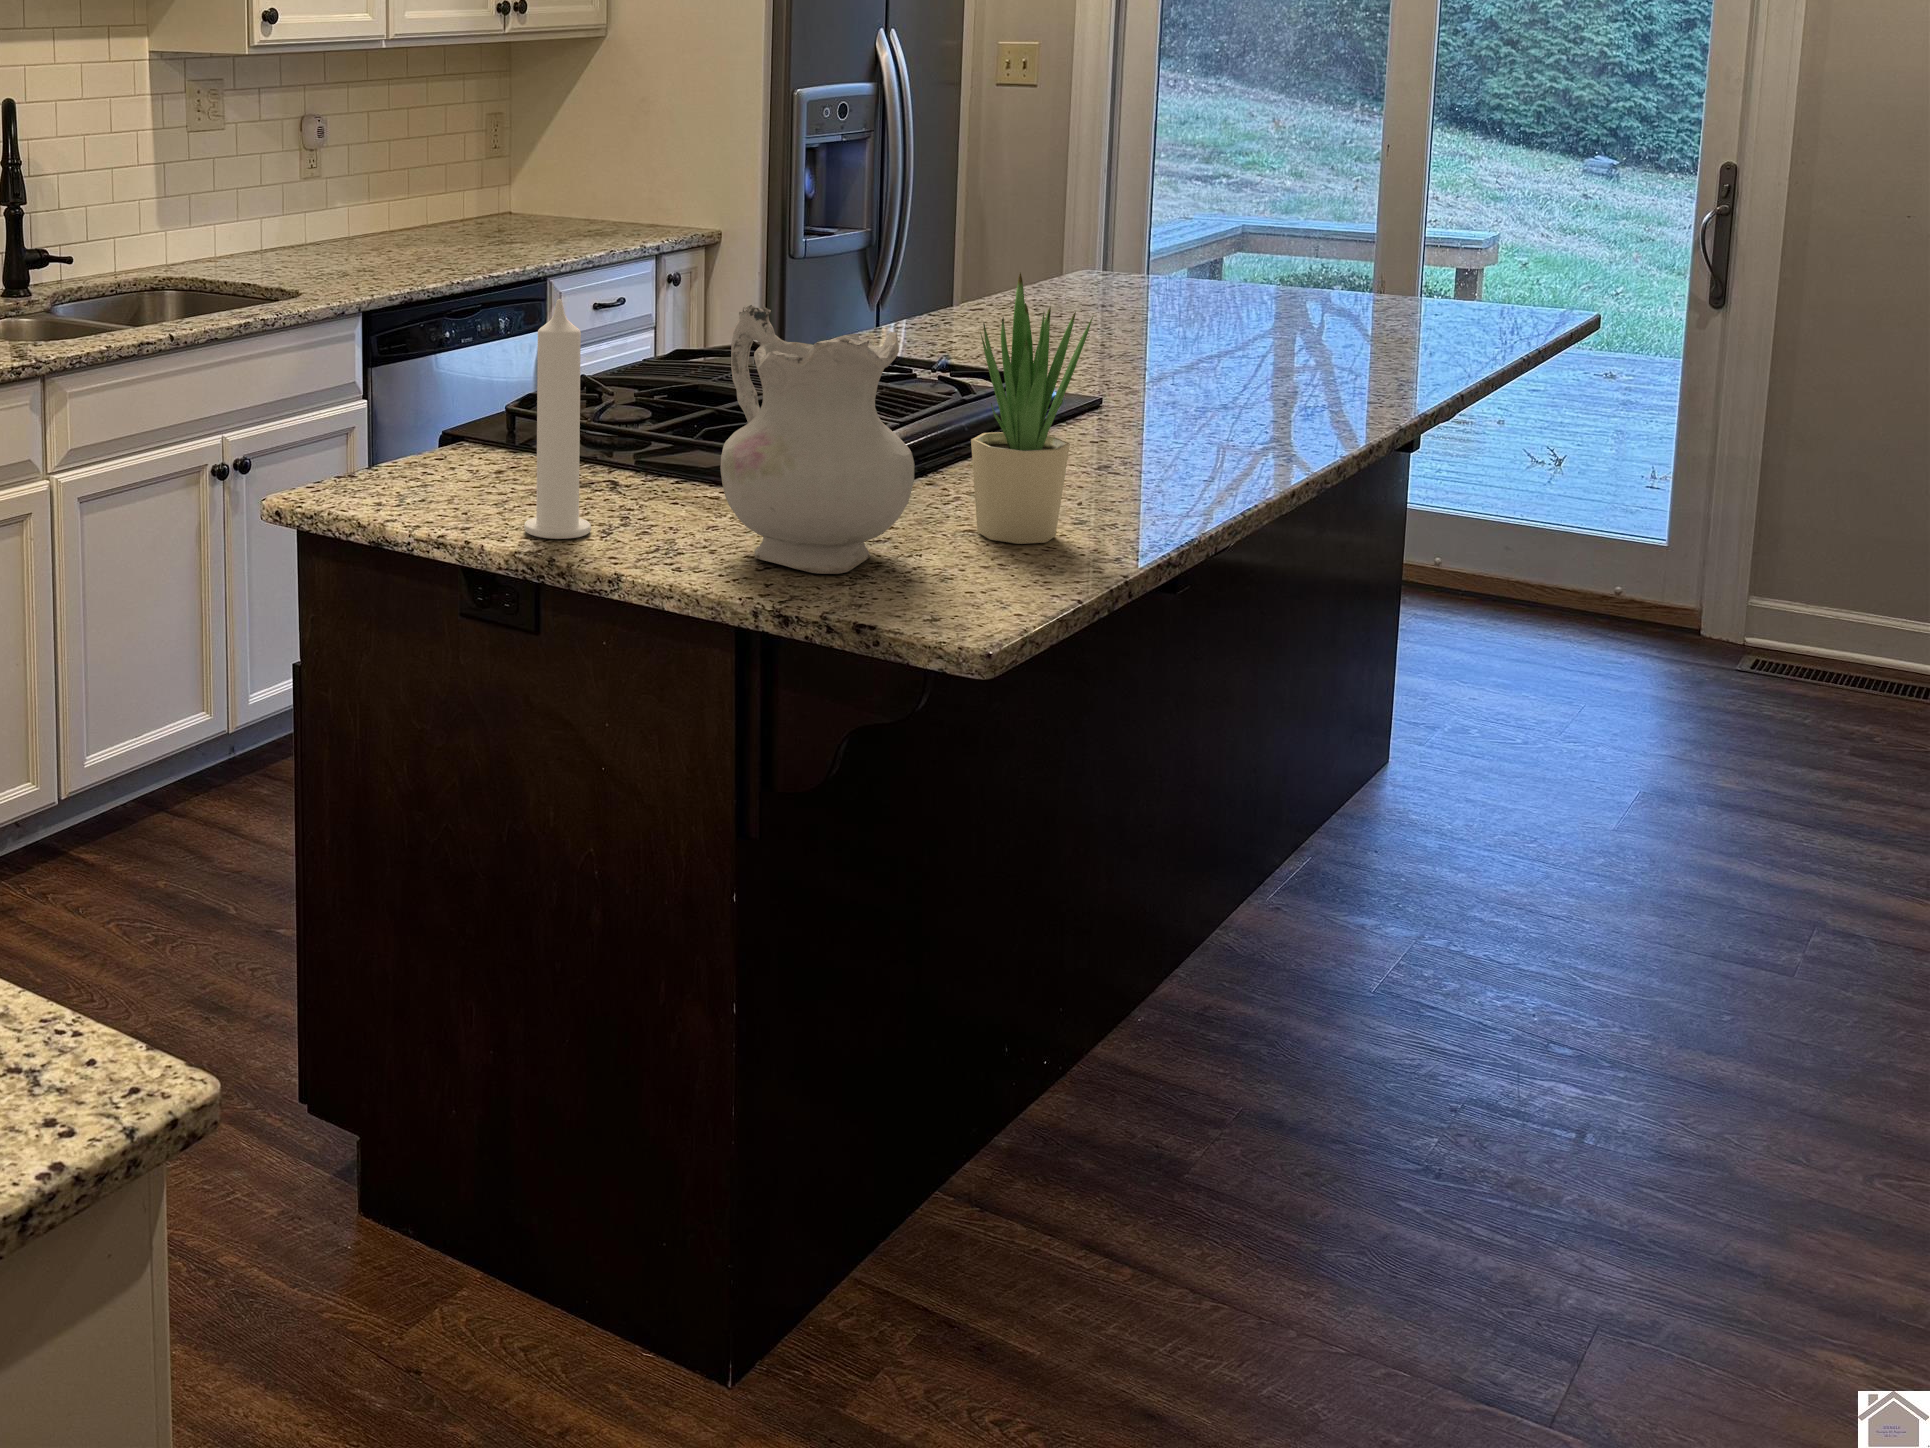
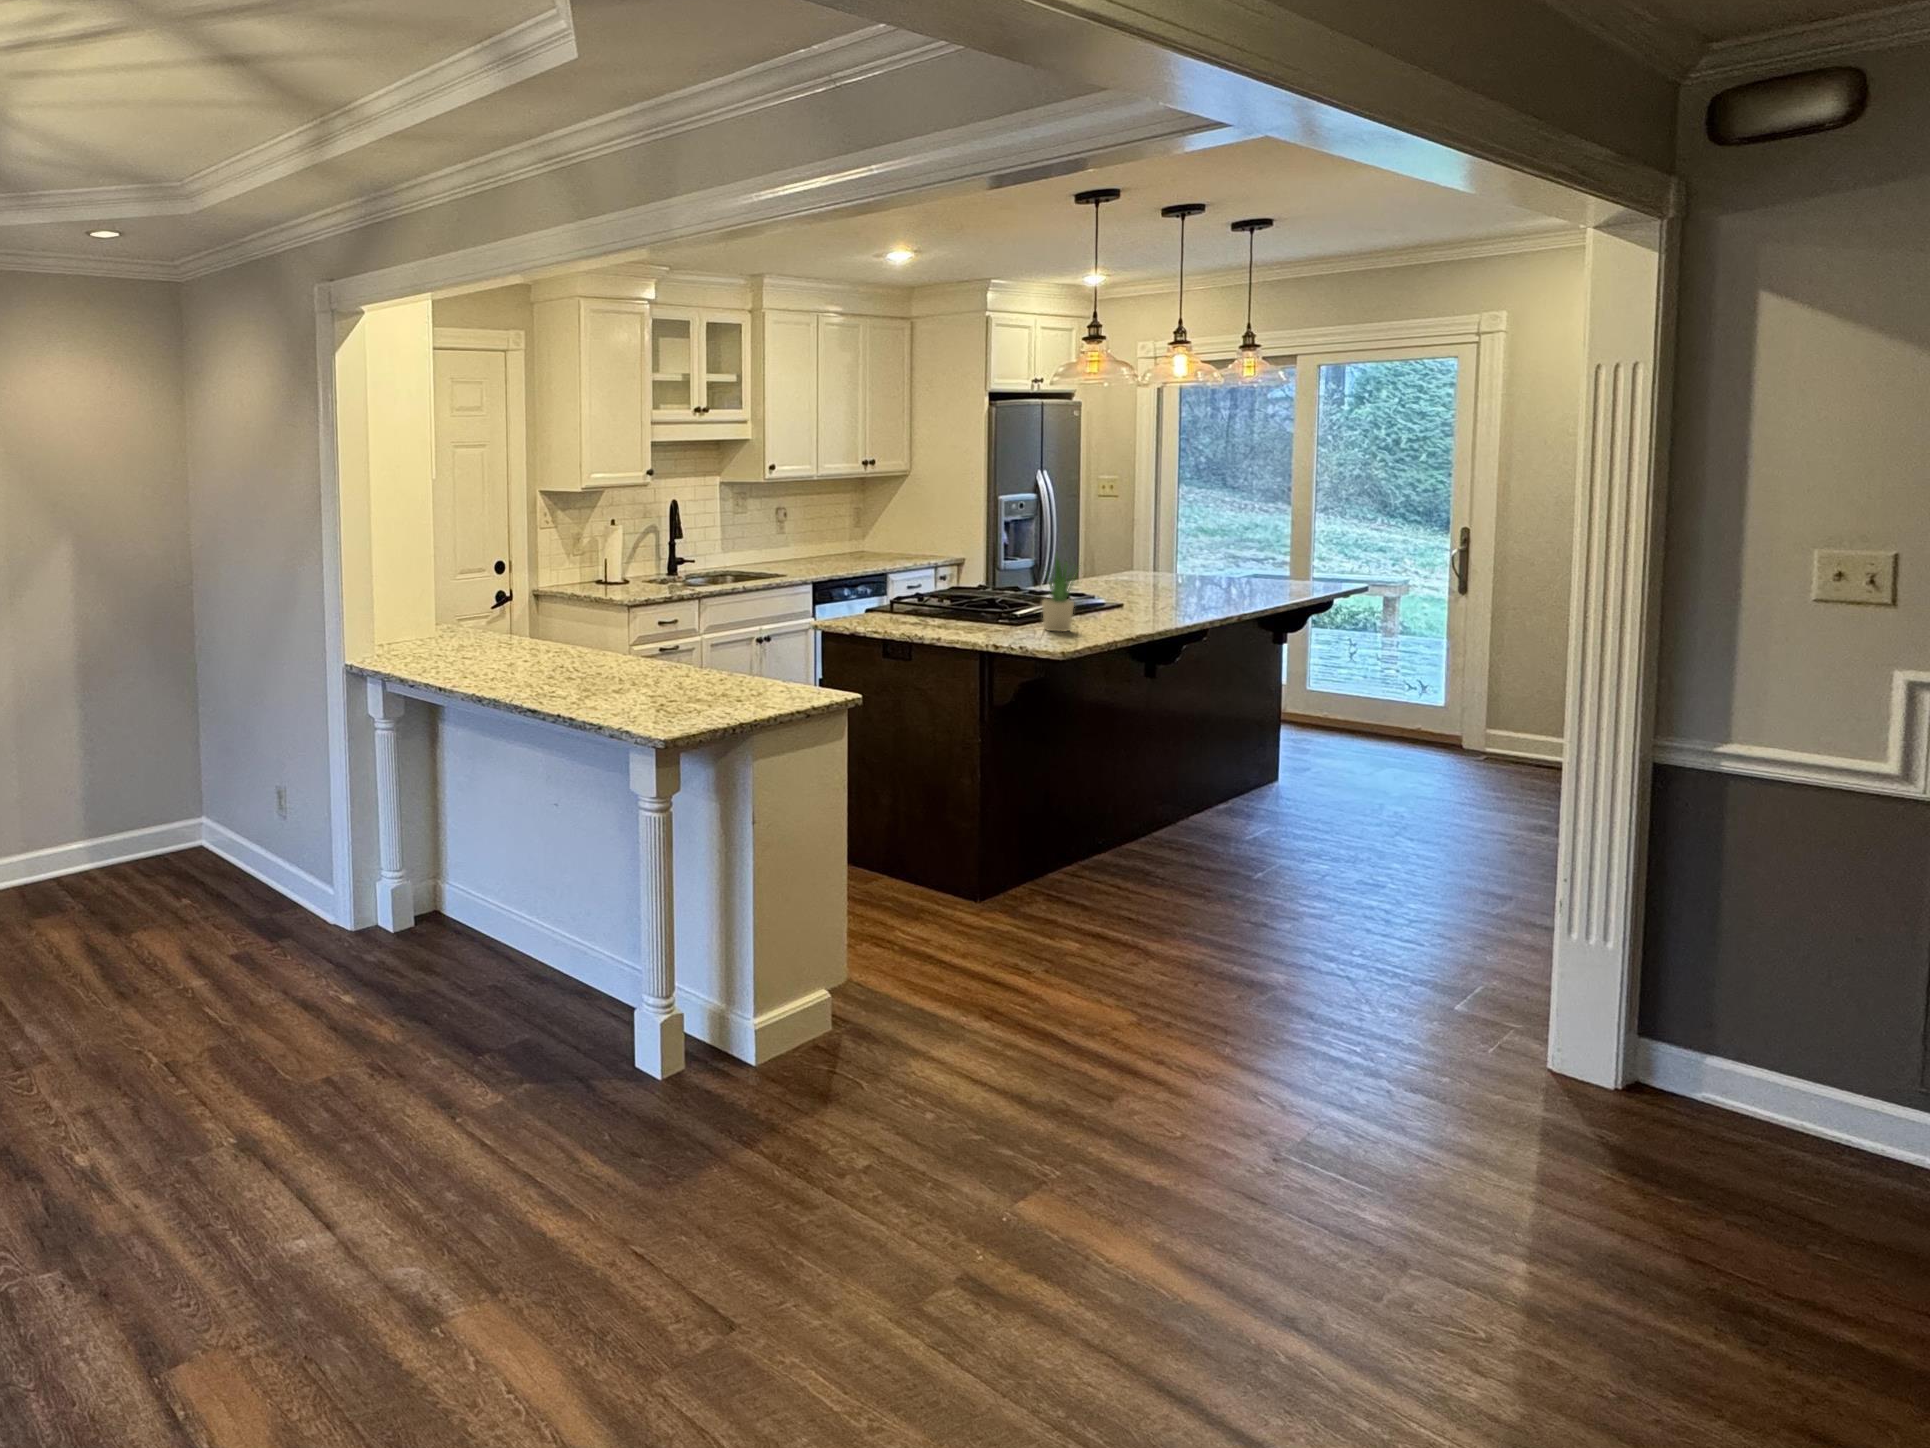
candle: present [524,299,591,539] -> none [895,556,916,628]
ceramic pitcher: present [720,305,914,574] -> none [958,558,1021,635]

